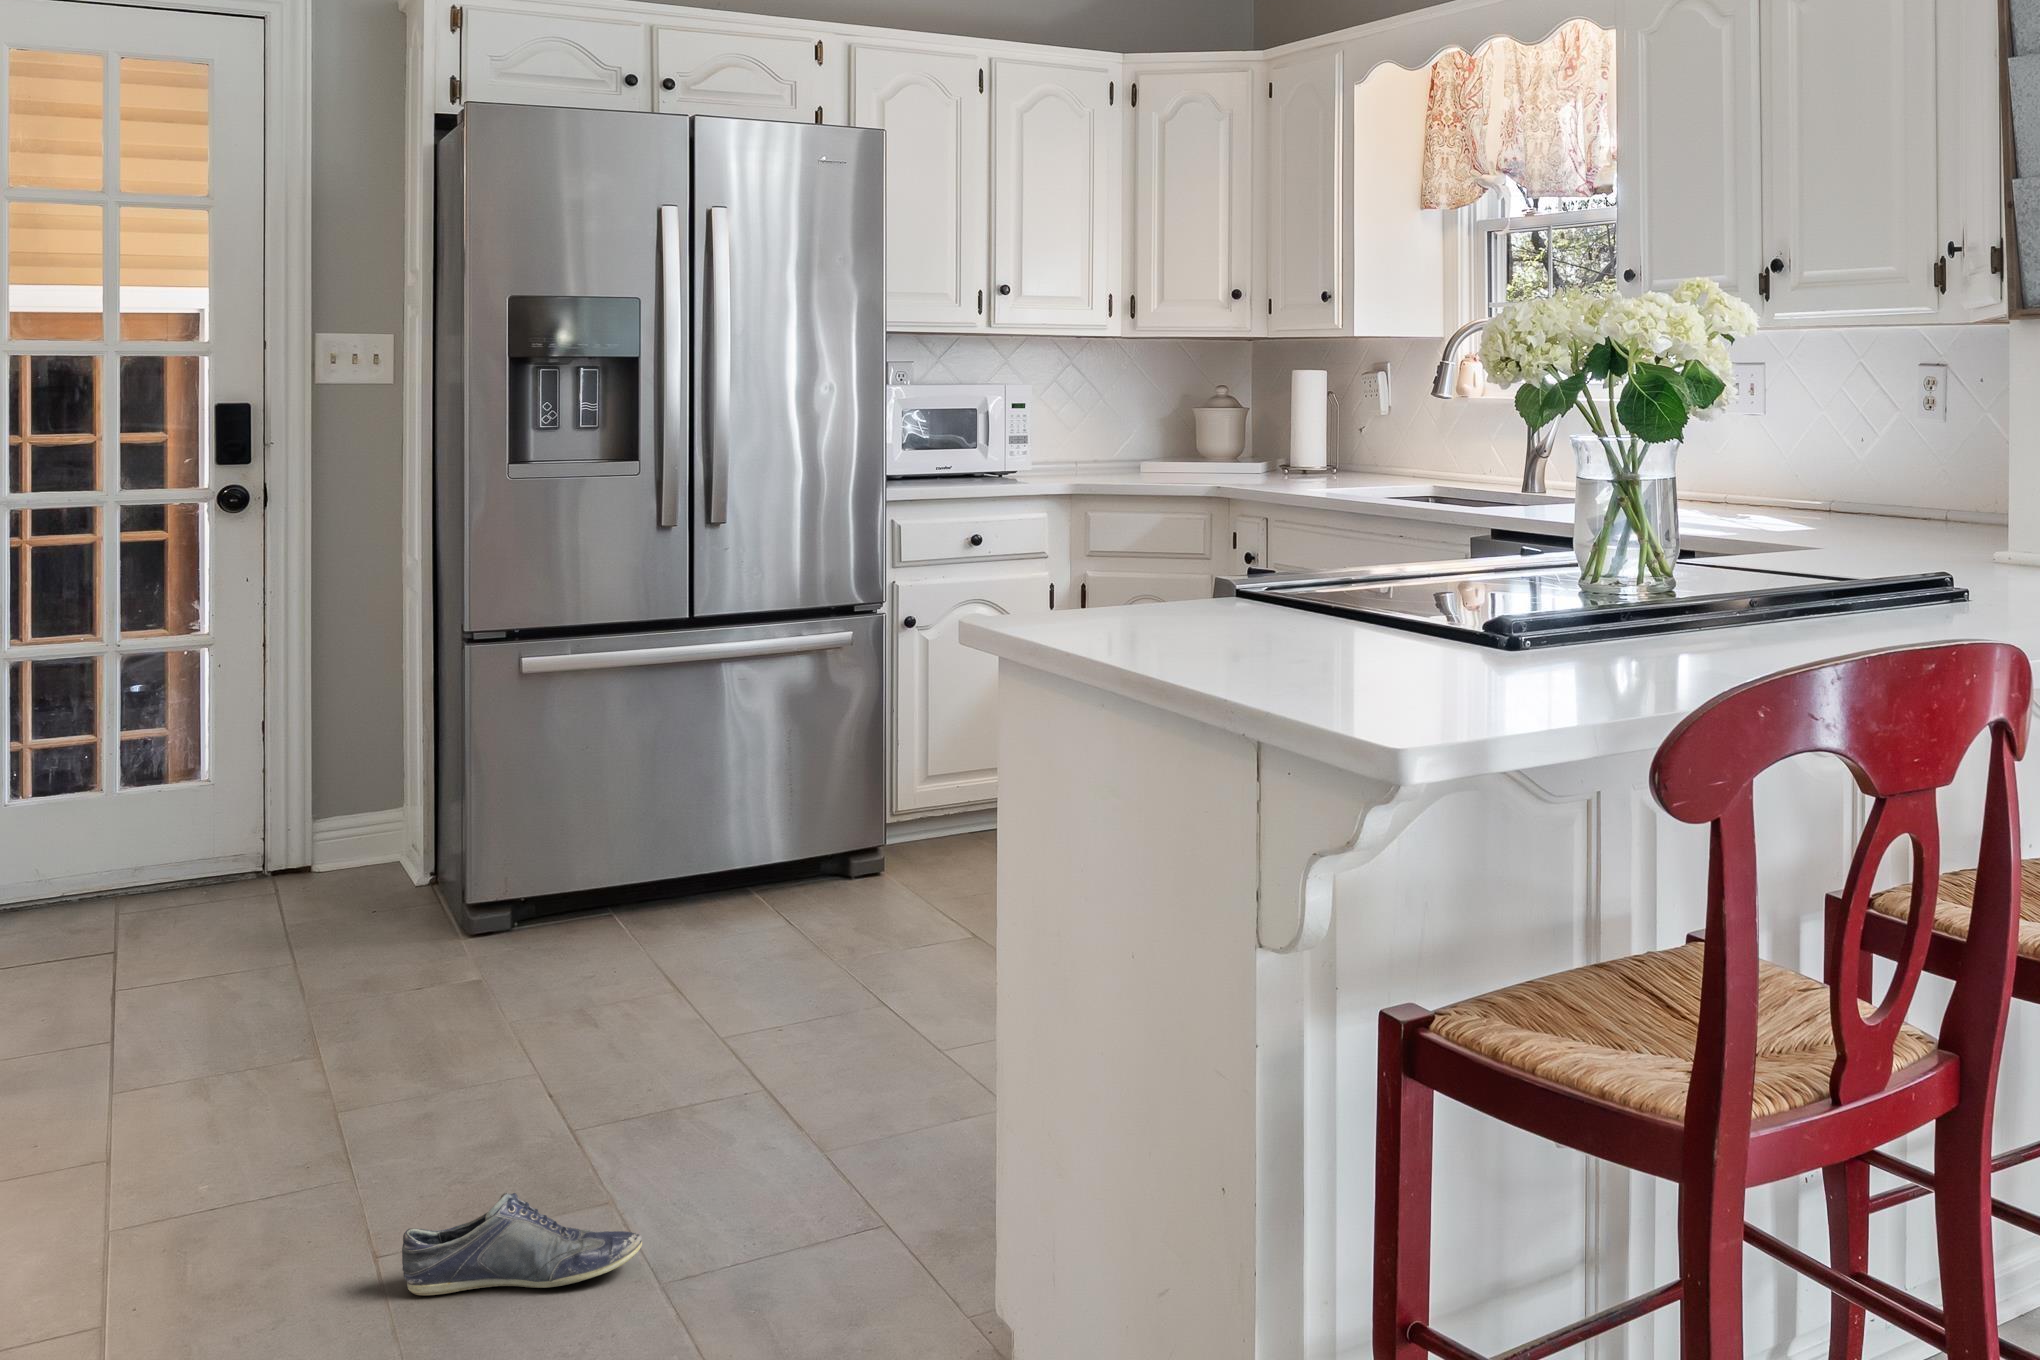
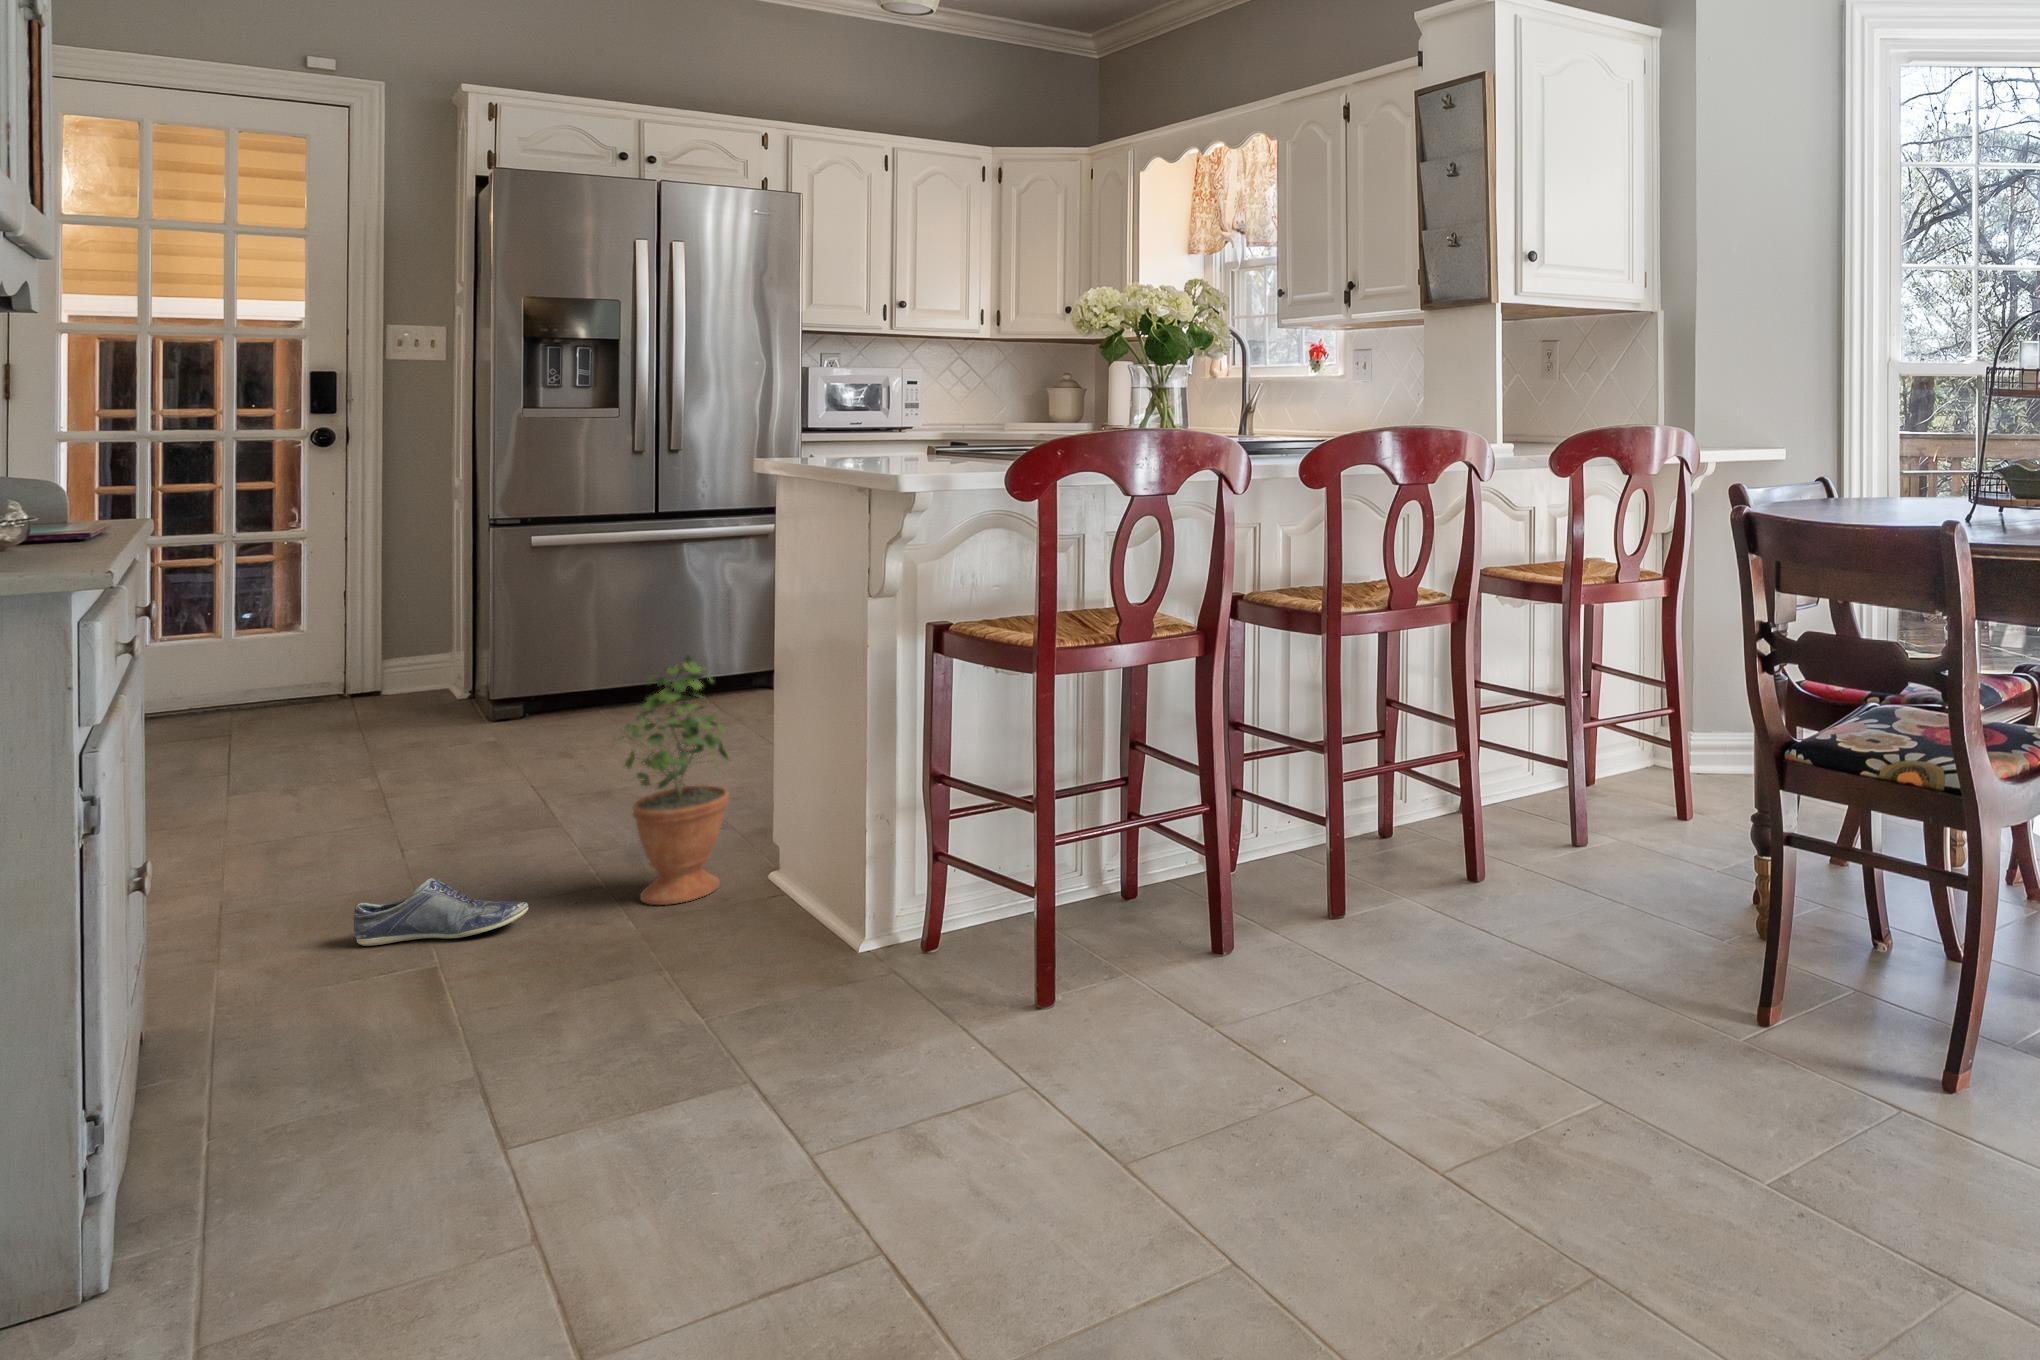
potted plant: none [748,845,911,1241] -> present [614,653,729,905]

